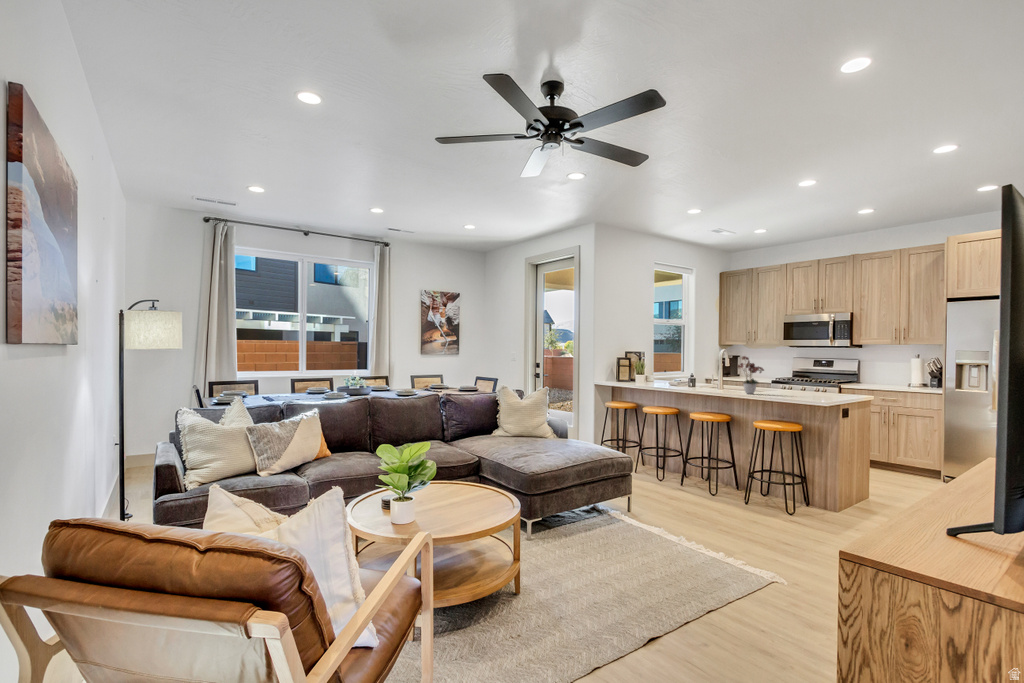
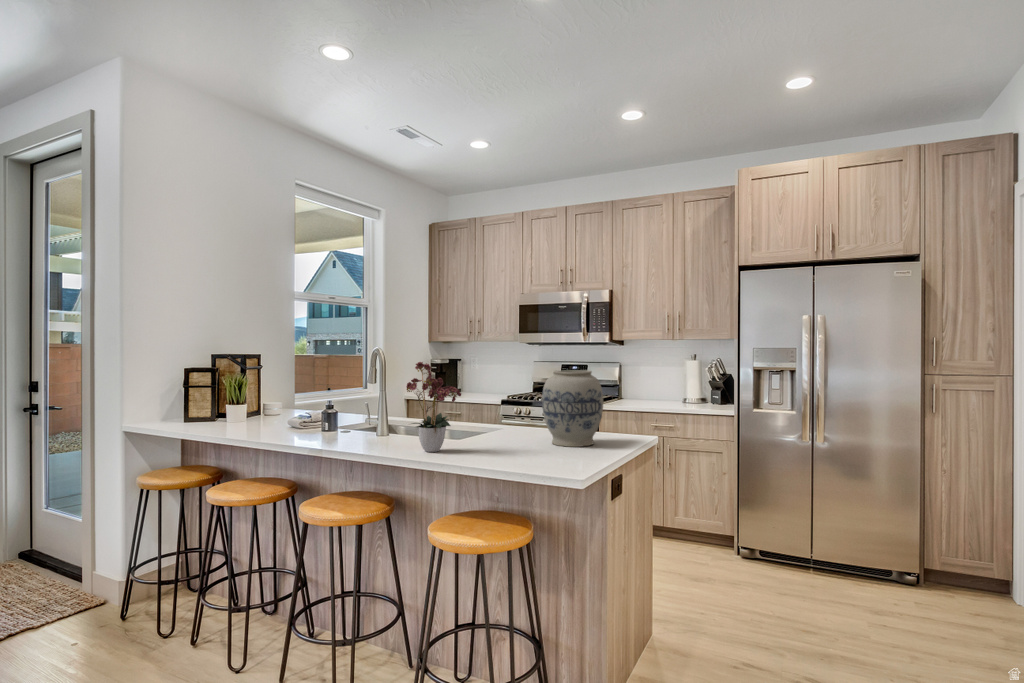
vase: none [804,361,838,397] -> present [542,370,603,447]

